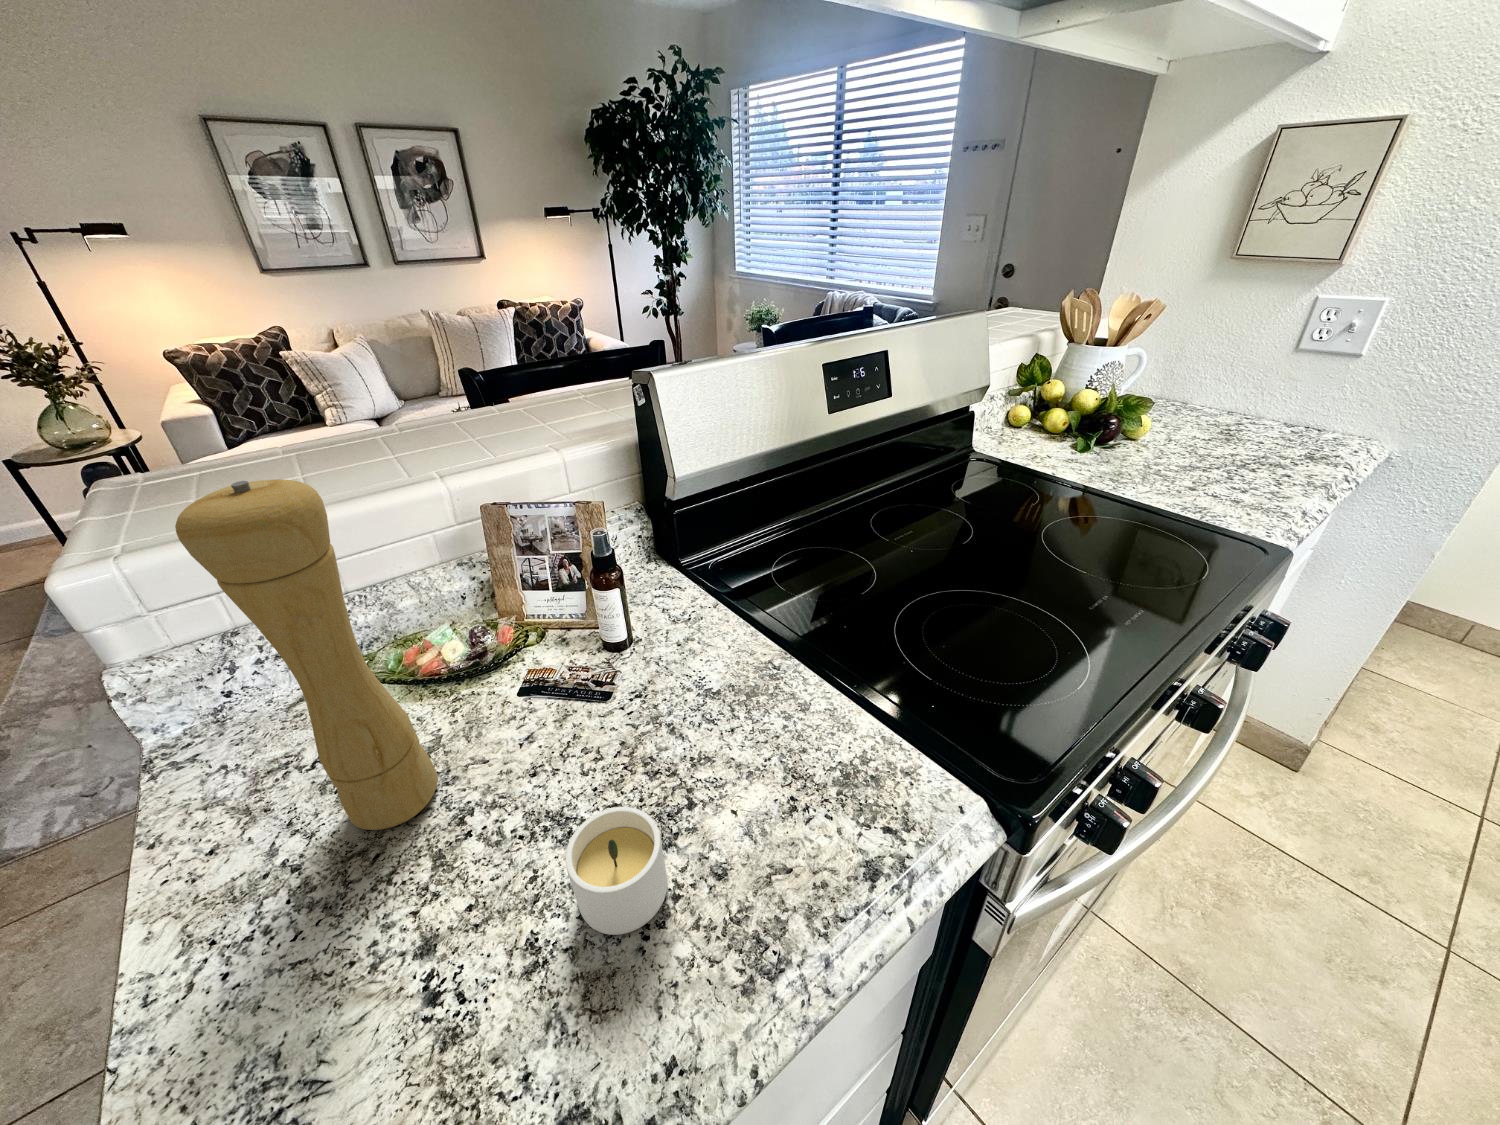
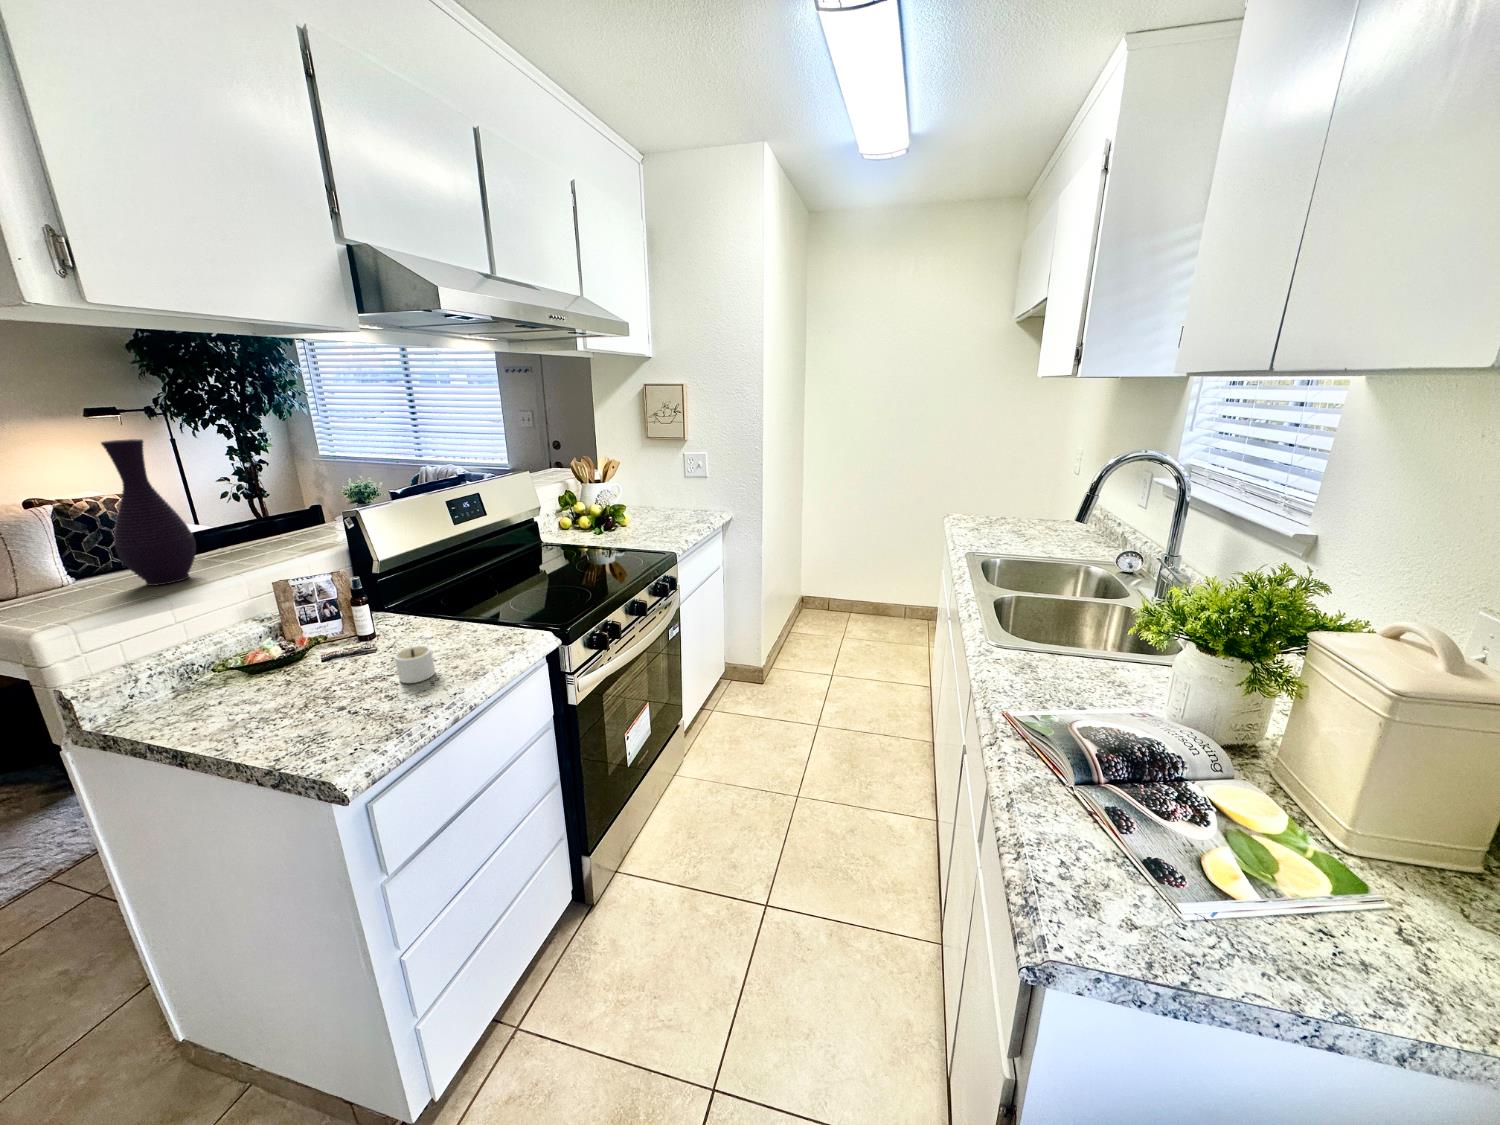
vase: none [209,179,395,476] -> present [101,439,196,586]
pepper mill: present [175,479,438,830] -> none [221,546,307,701]

